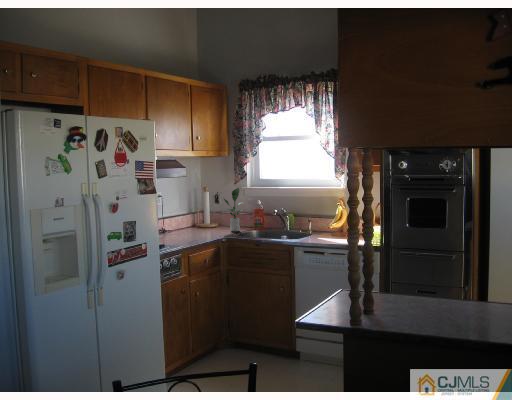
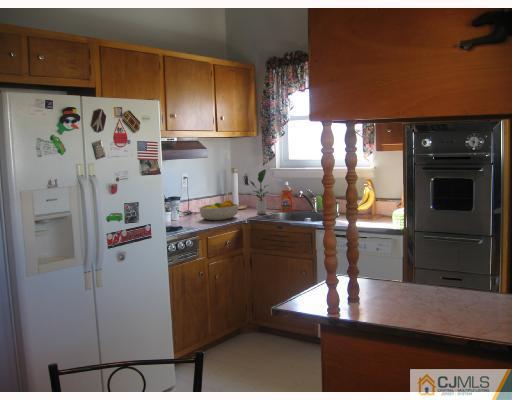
fruit bowl: none [178,217,215,238] -> present [199,199,238,220]

